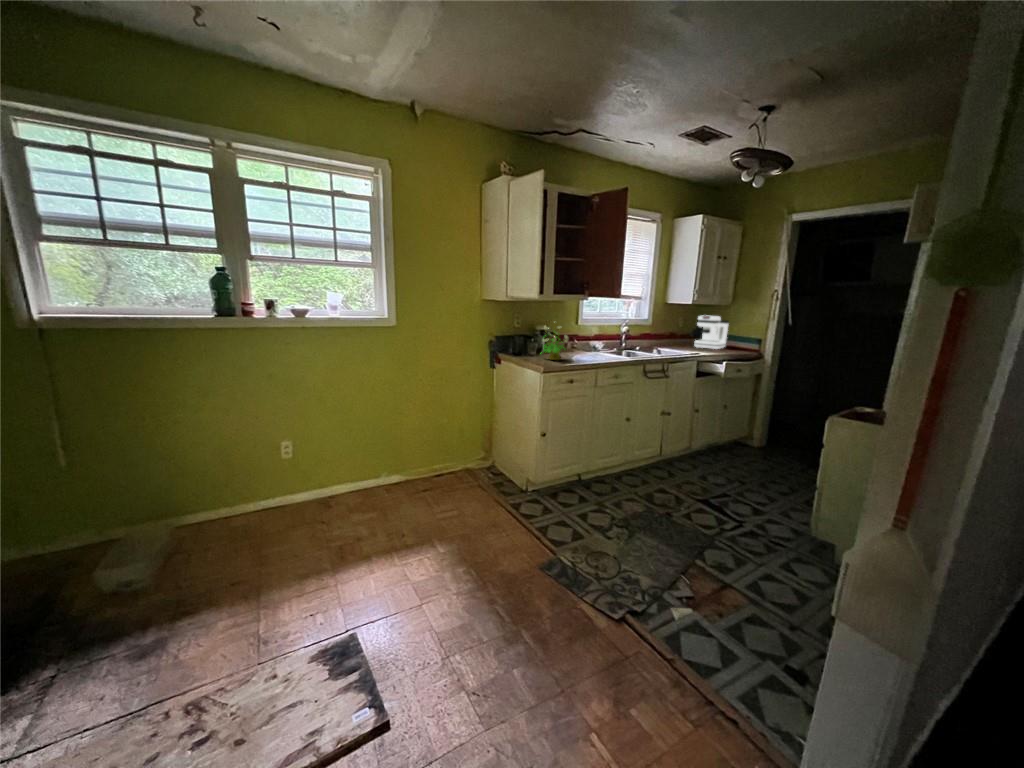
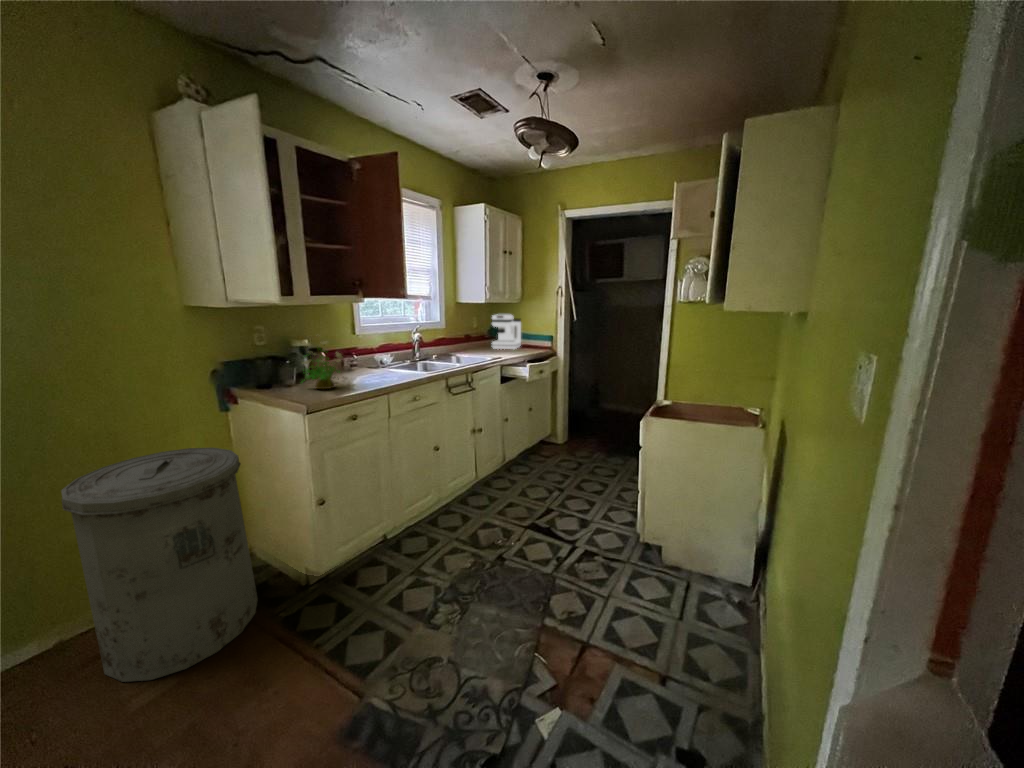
trash can: none [424,386,502,509] -> present [62,448,257,682]

